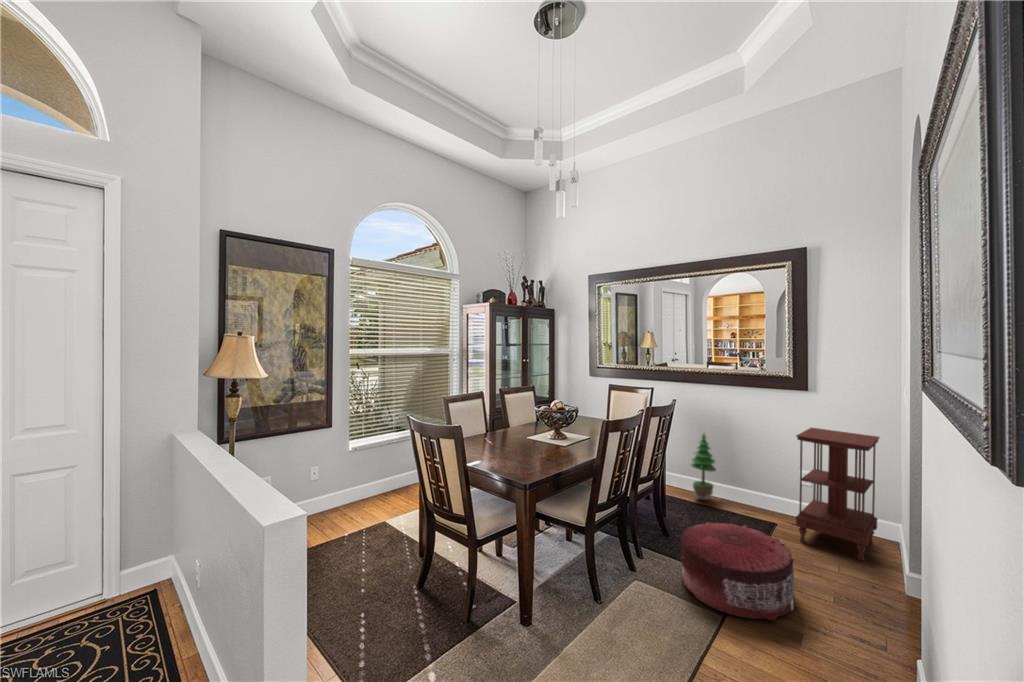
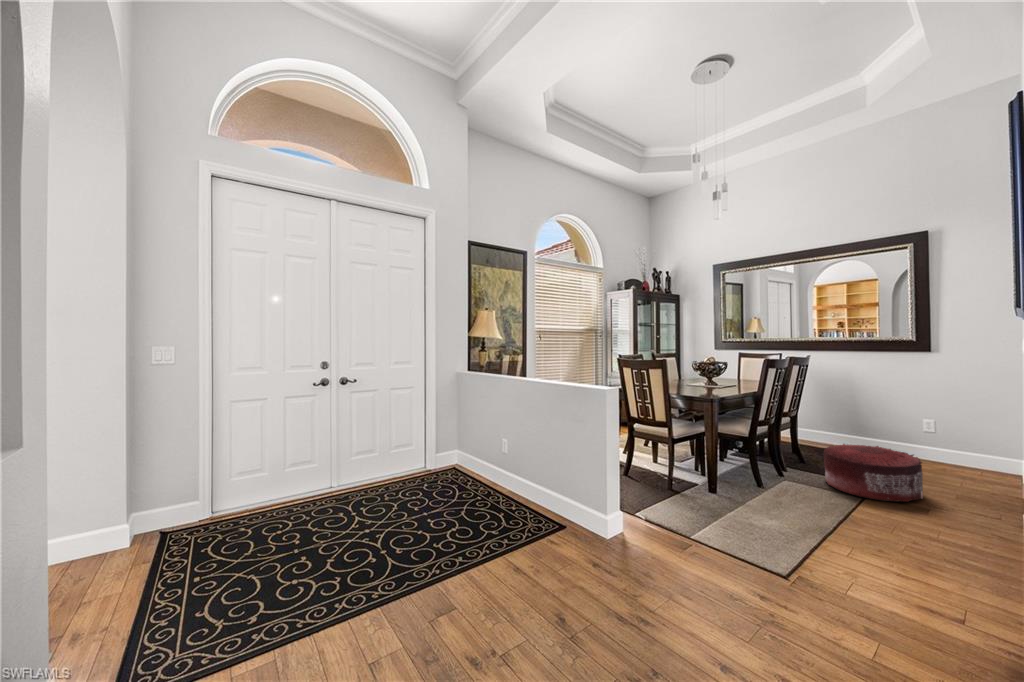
side table: present [796,428,880,561] -> none [918,380,999,481]
potted tree: present [691,434,716,500] -> none [815,388,841,445]

